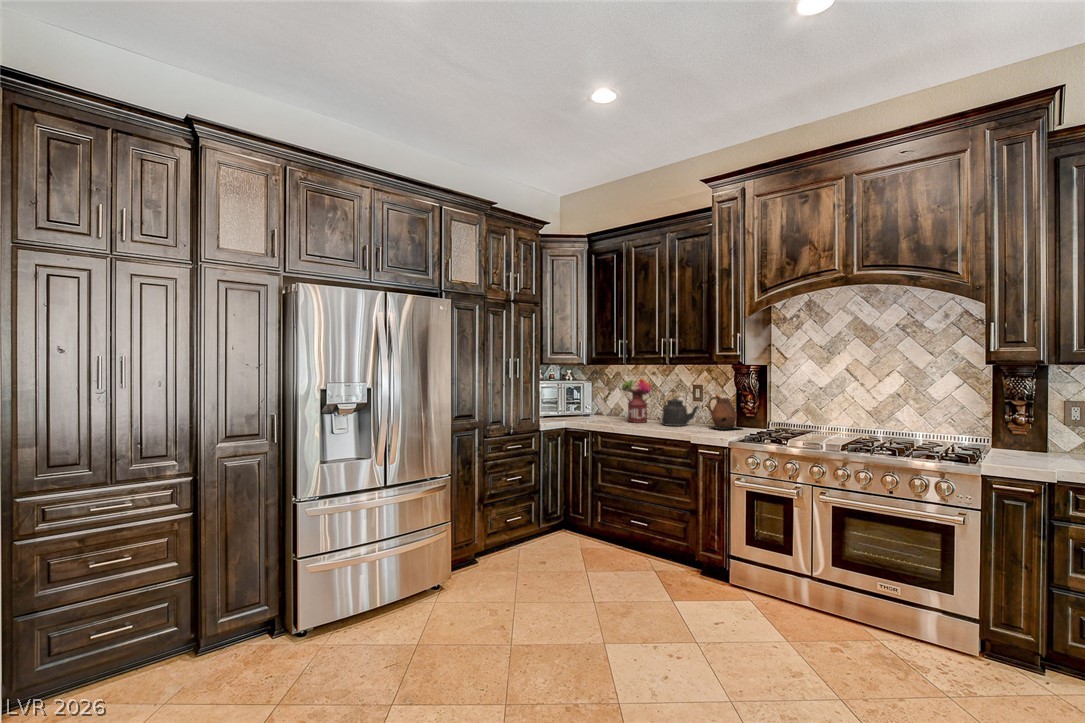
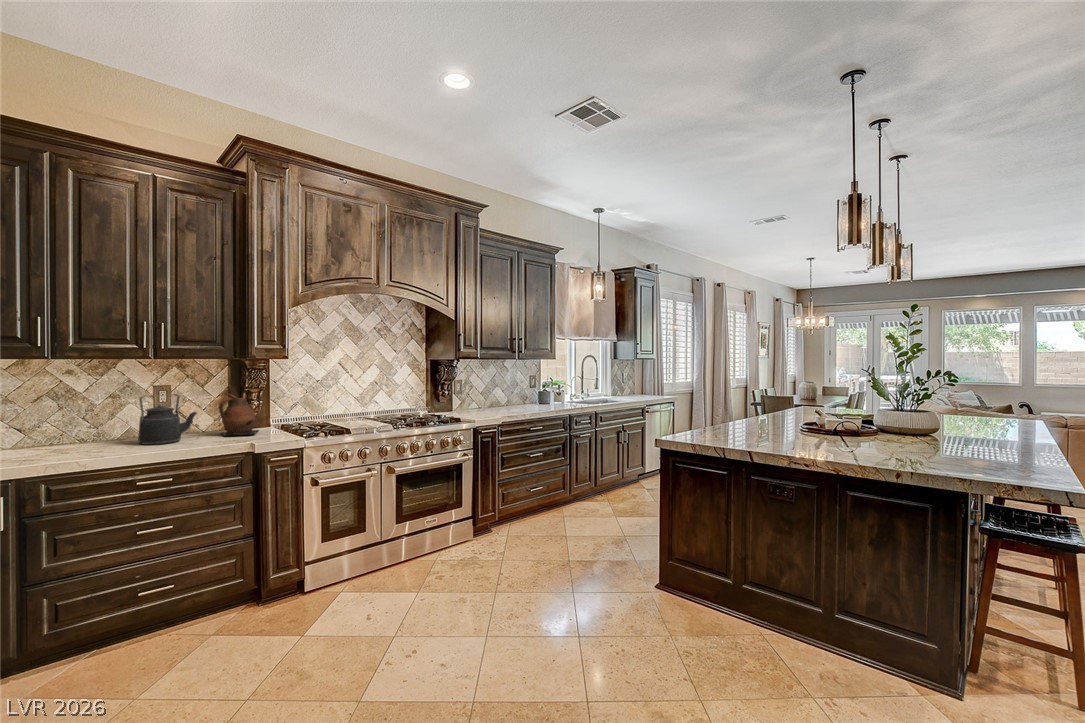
flower arrangement: present [622,379,652,423] -> none [46,381,111,452]

